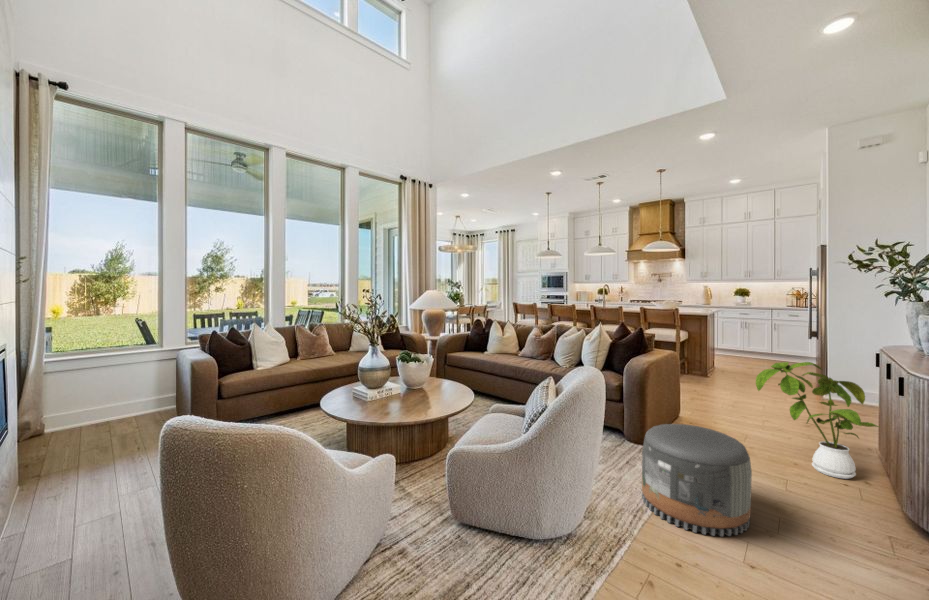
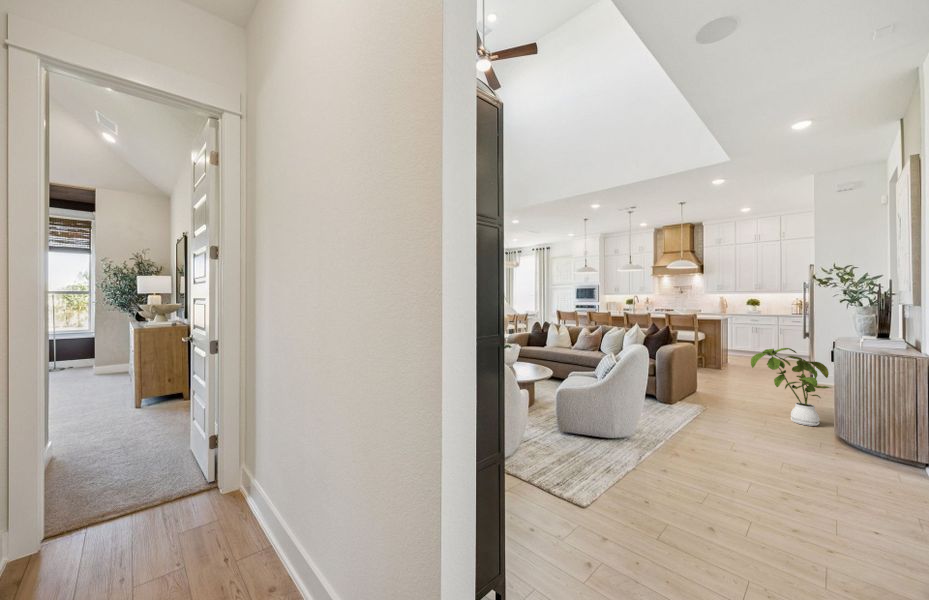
pouf: present [642,424,752,536] -> none [671,384,742,446]

